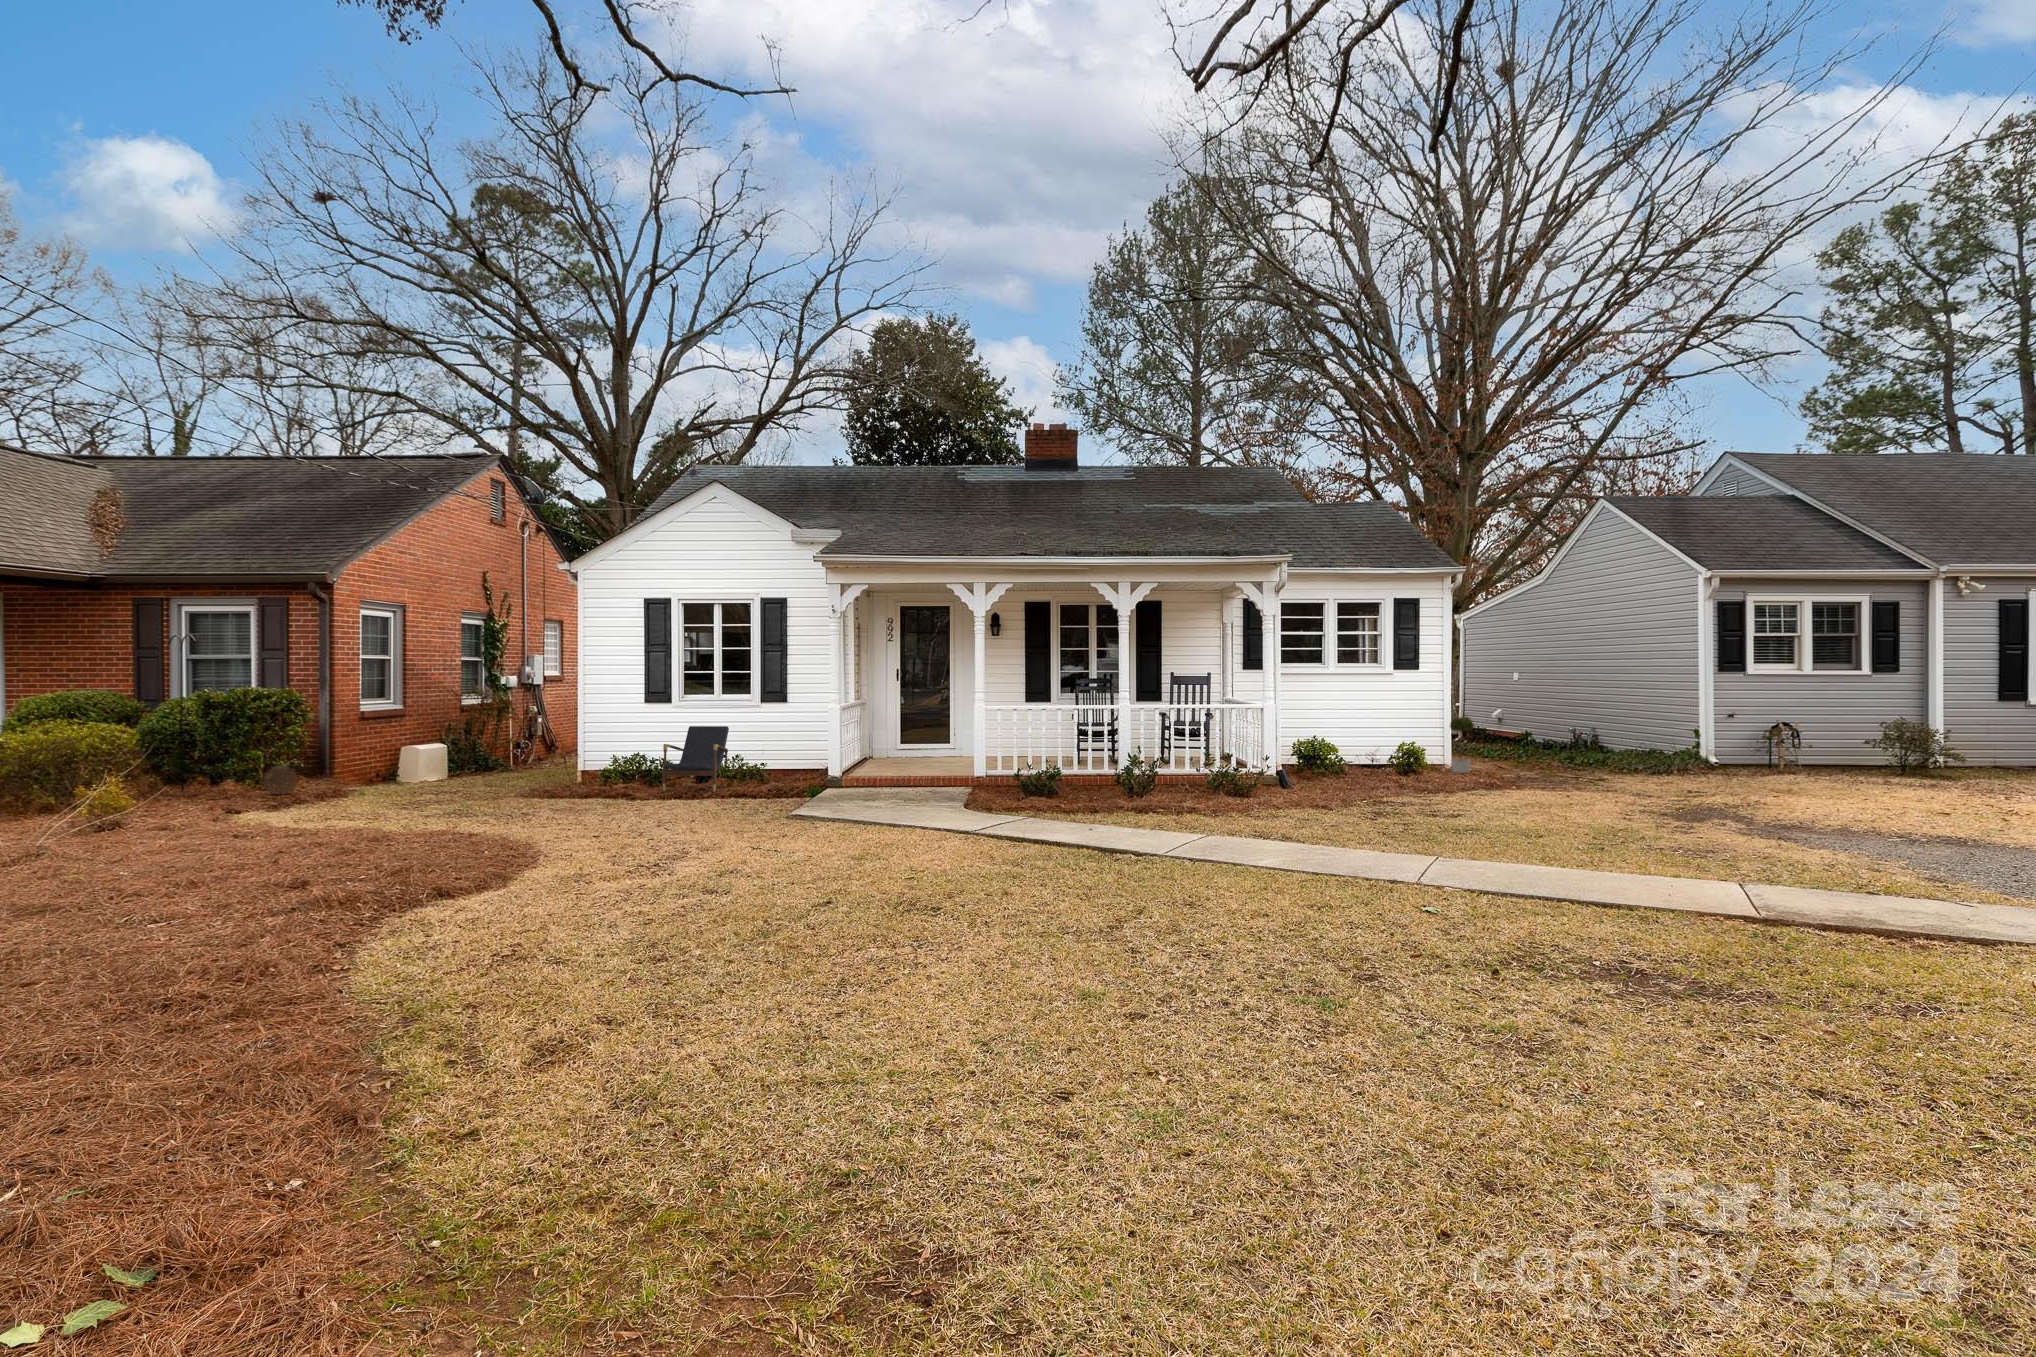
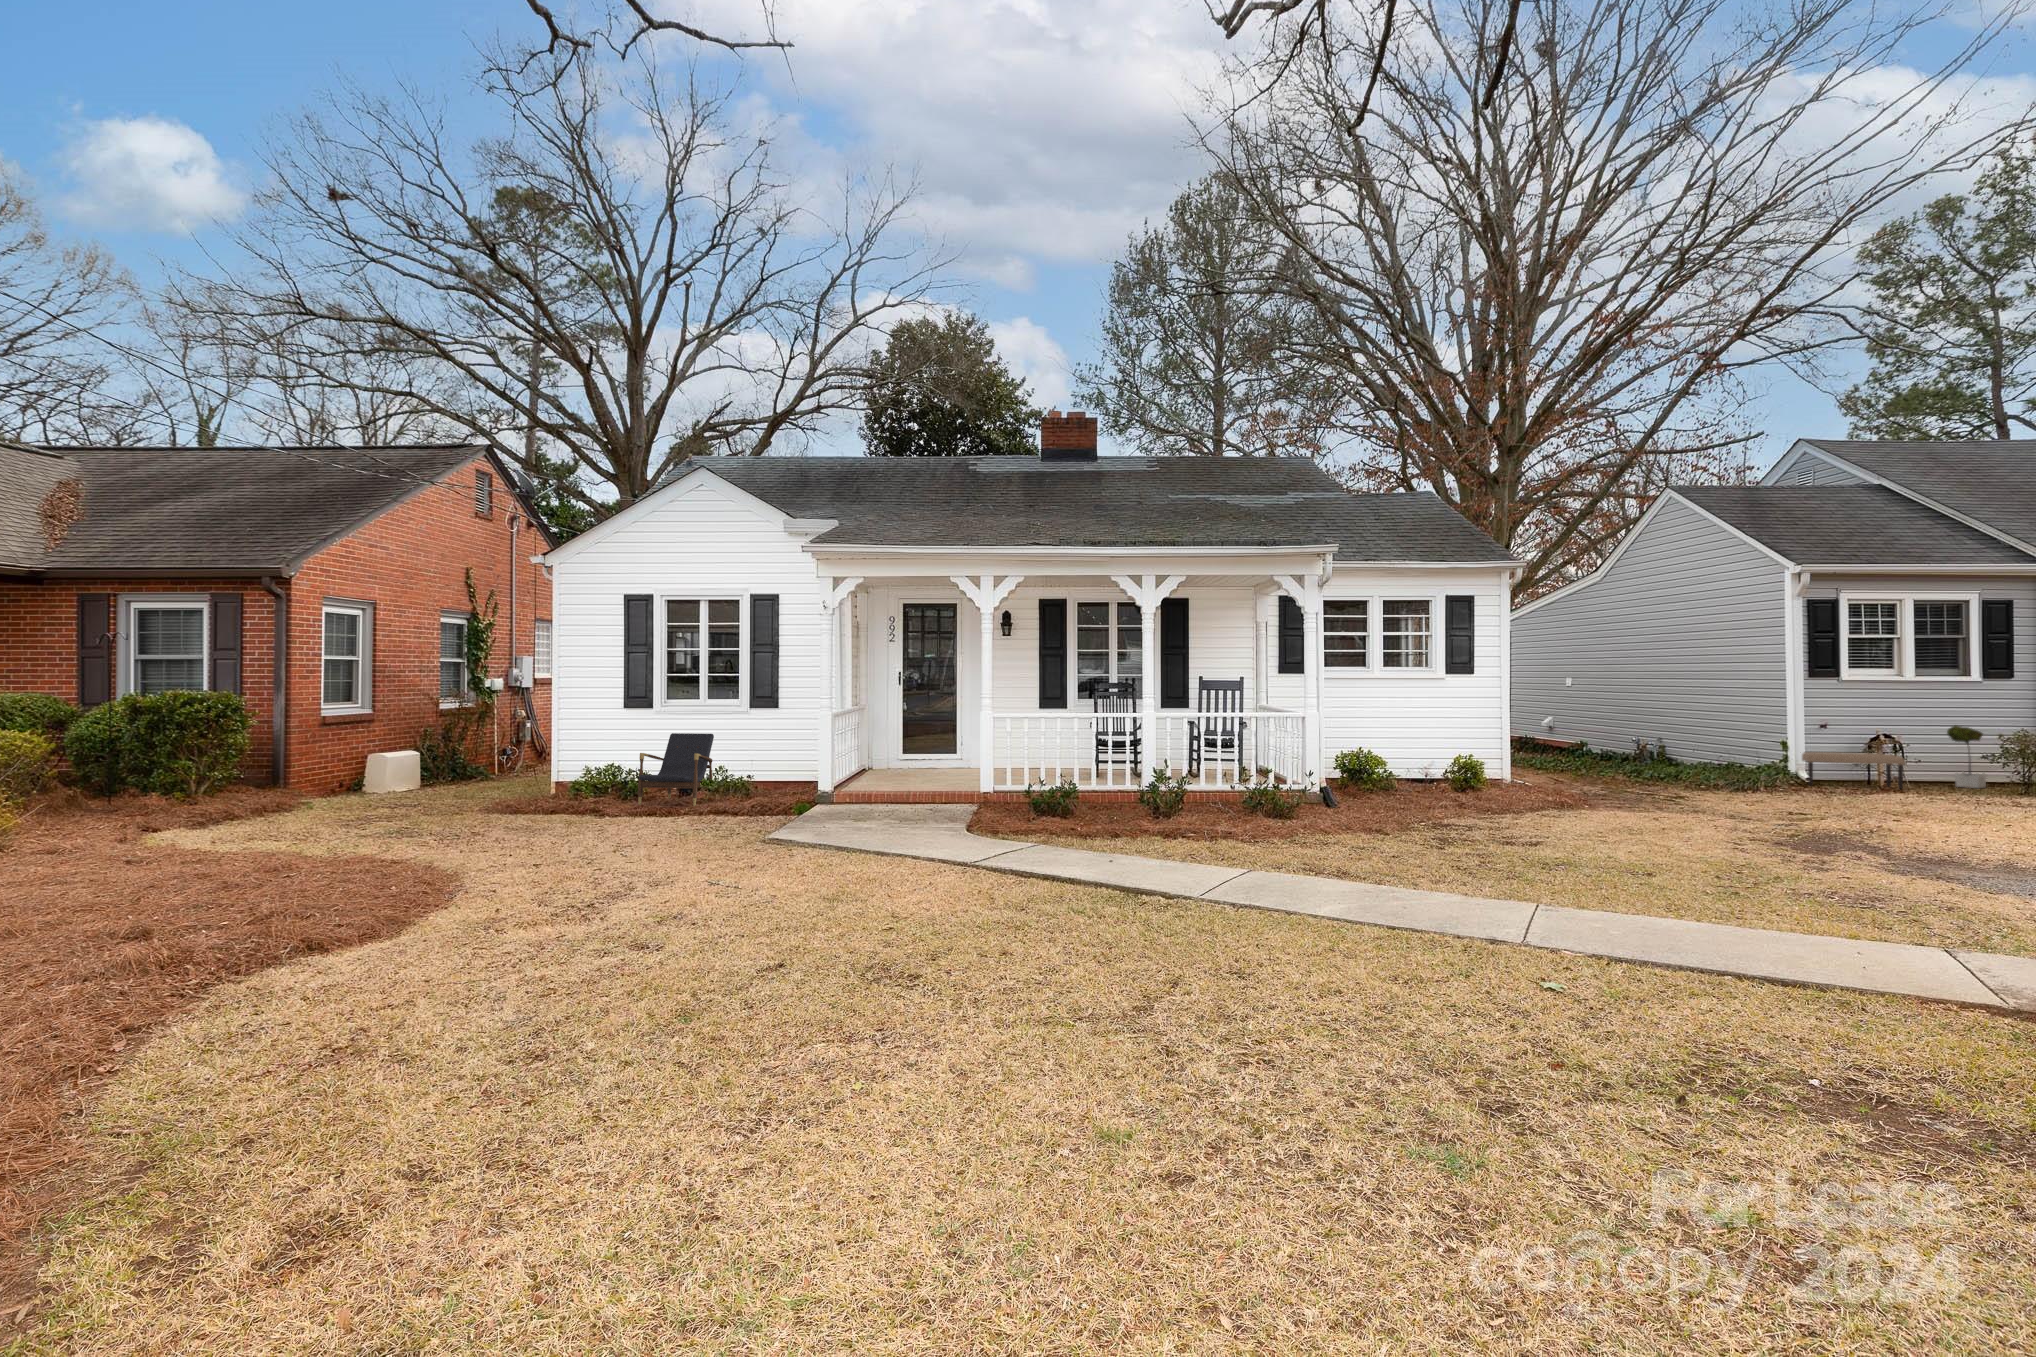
potted tree: present [1450,717,1474,773] -> present [1947,725,1986,788]
bench: none [1716,739,1806,772] -> present [1802,752,1905,789]
woven basket: present [263,766,297,795] -> none [201,775,240,807]

